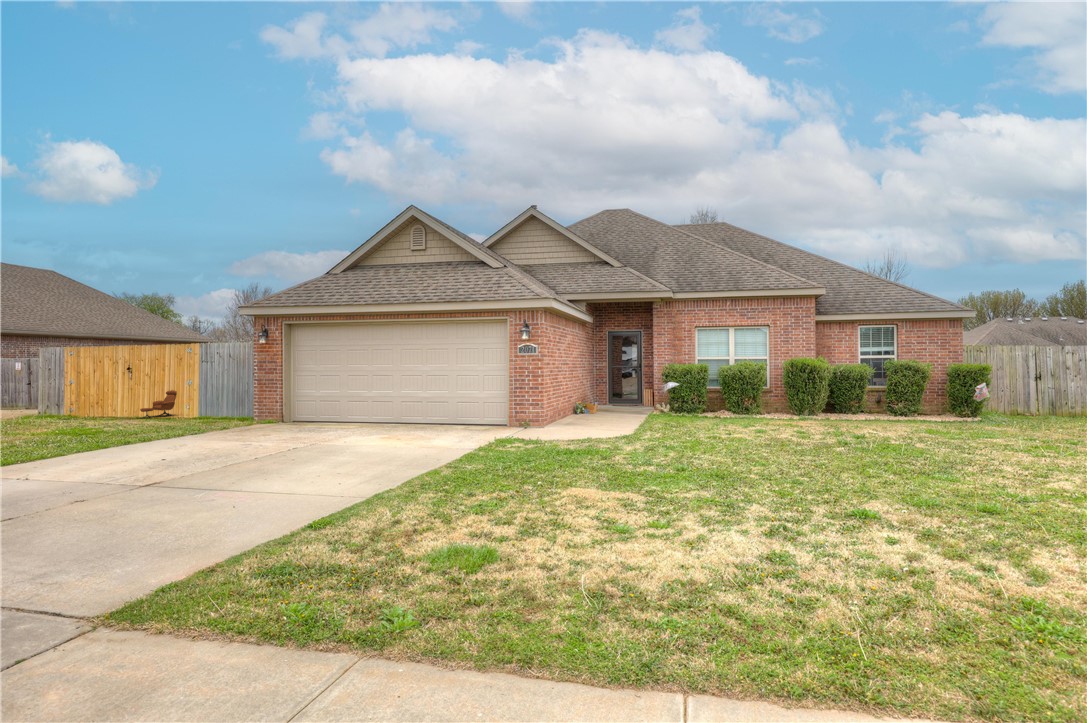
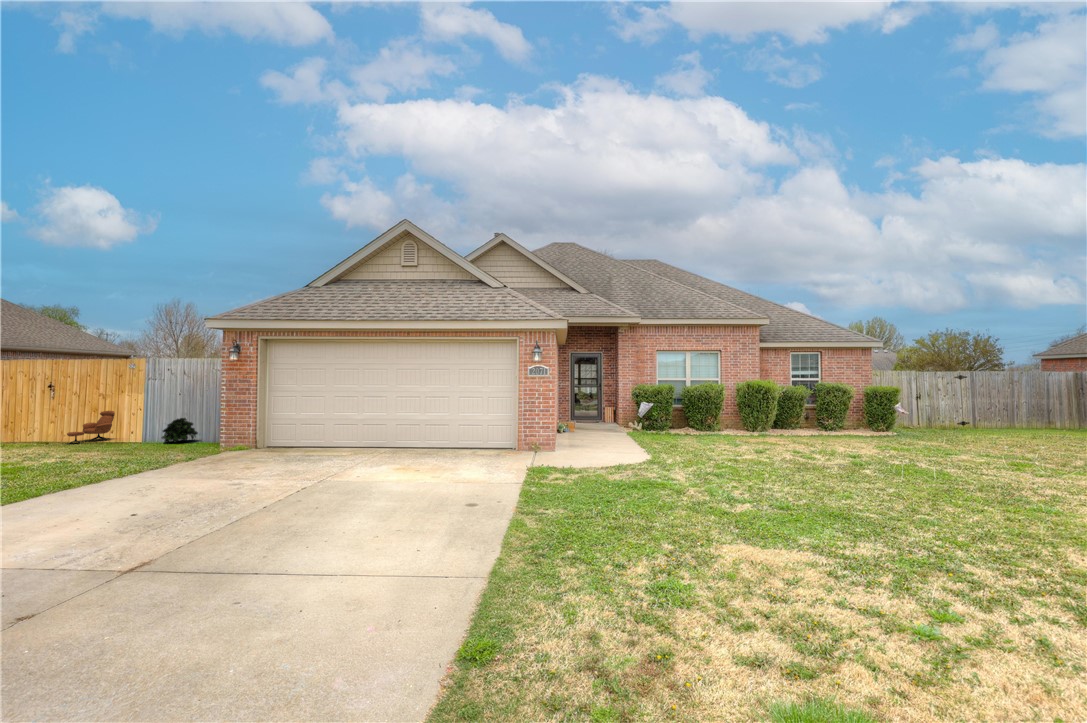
potted plant: none [211,396,241,418] -> present [161,418,198,443]

